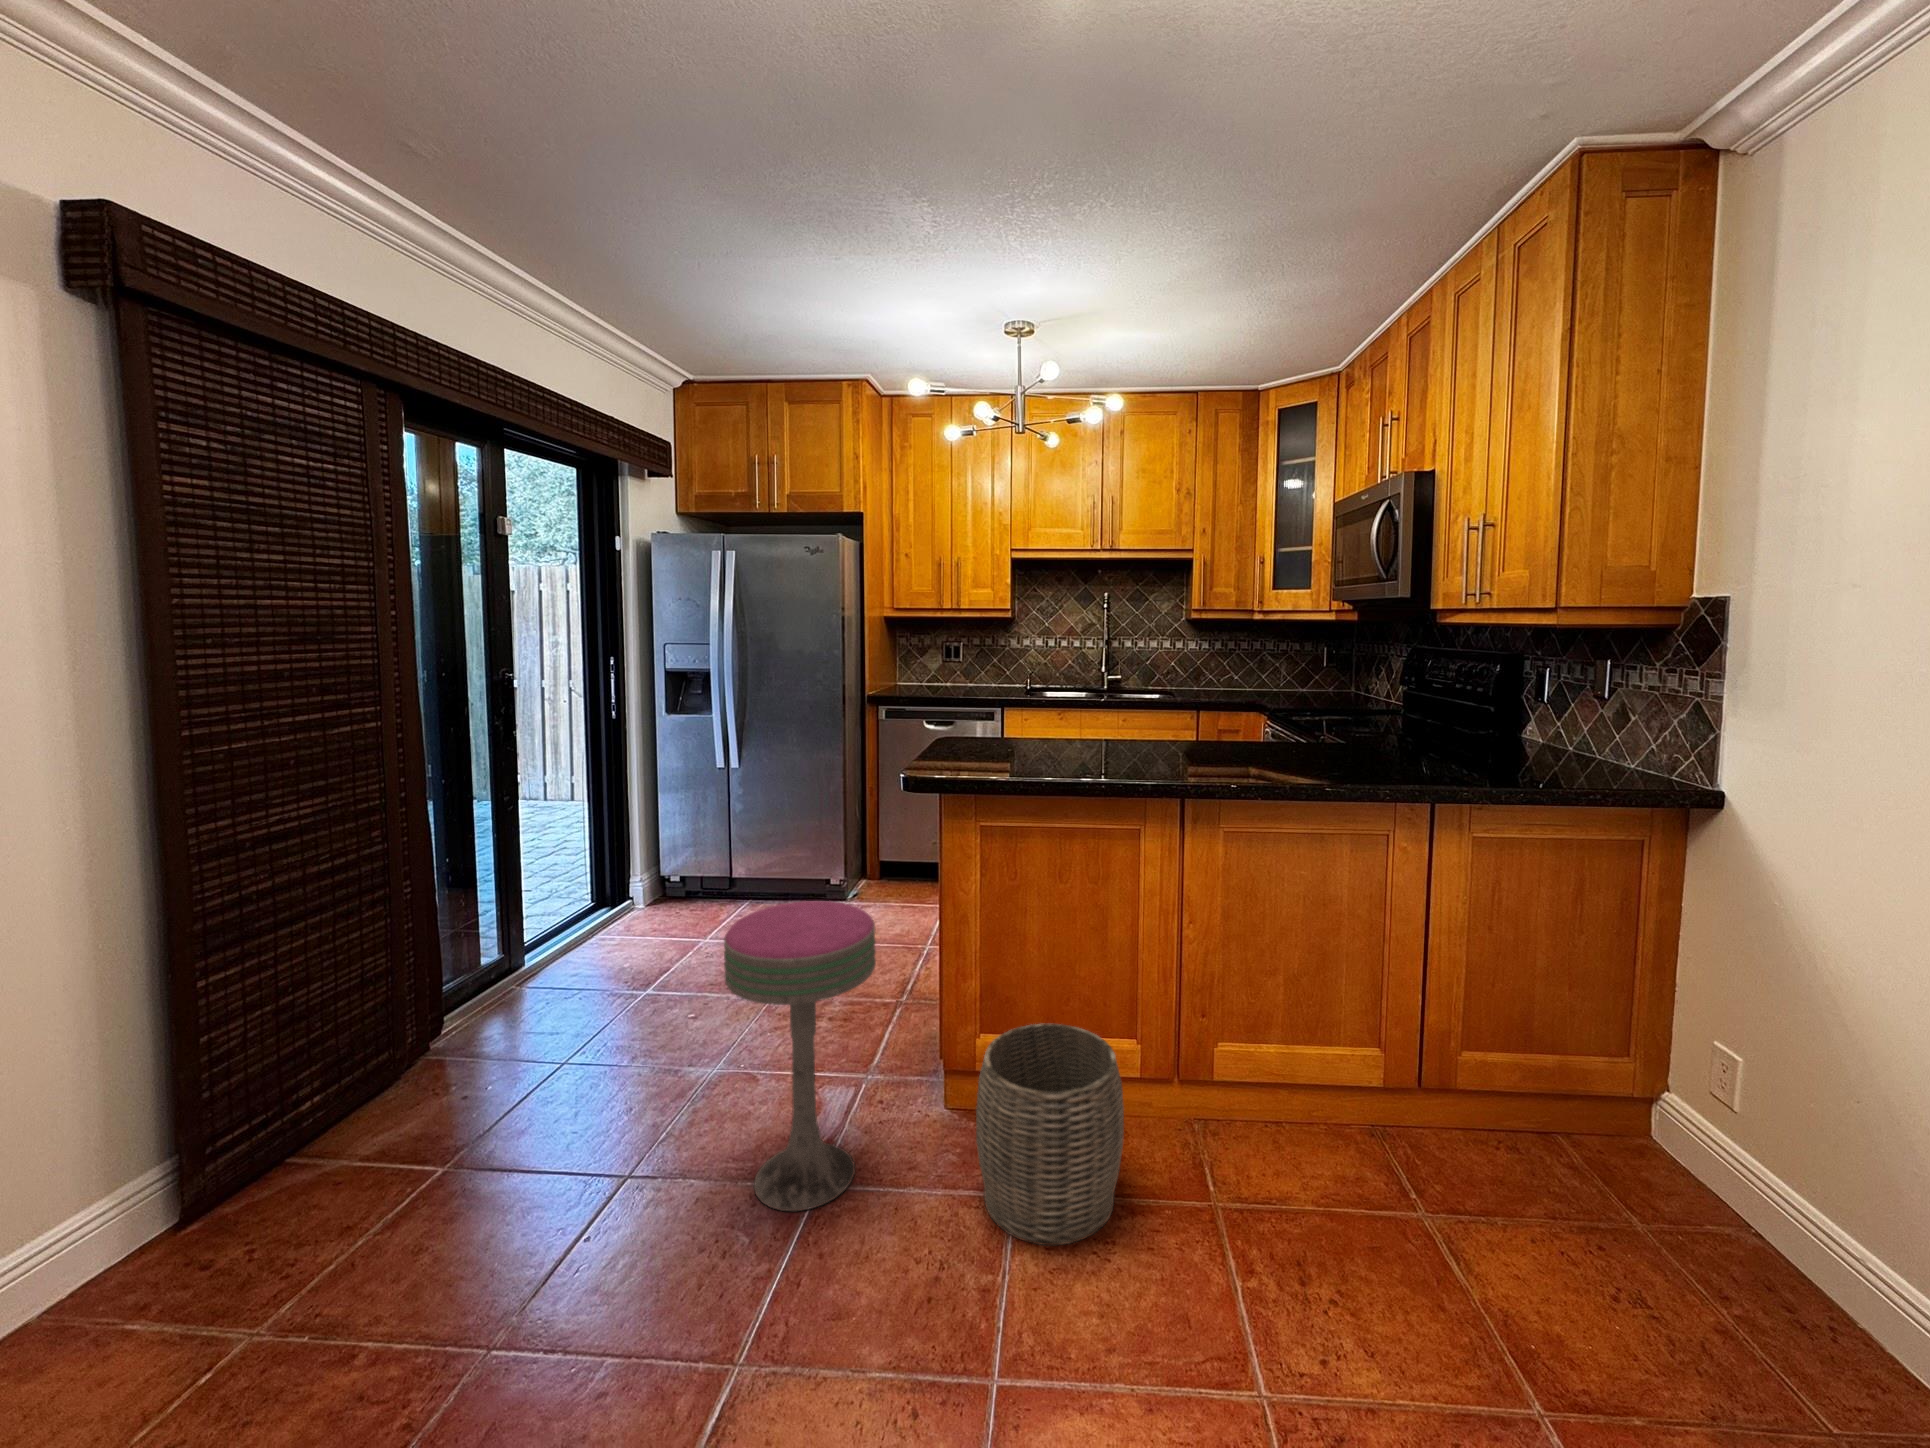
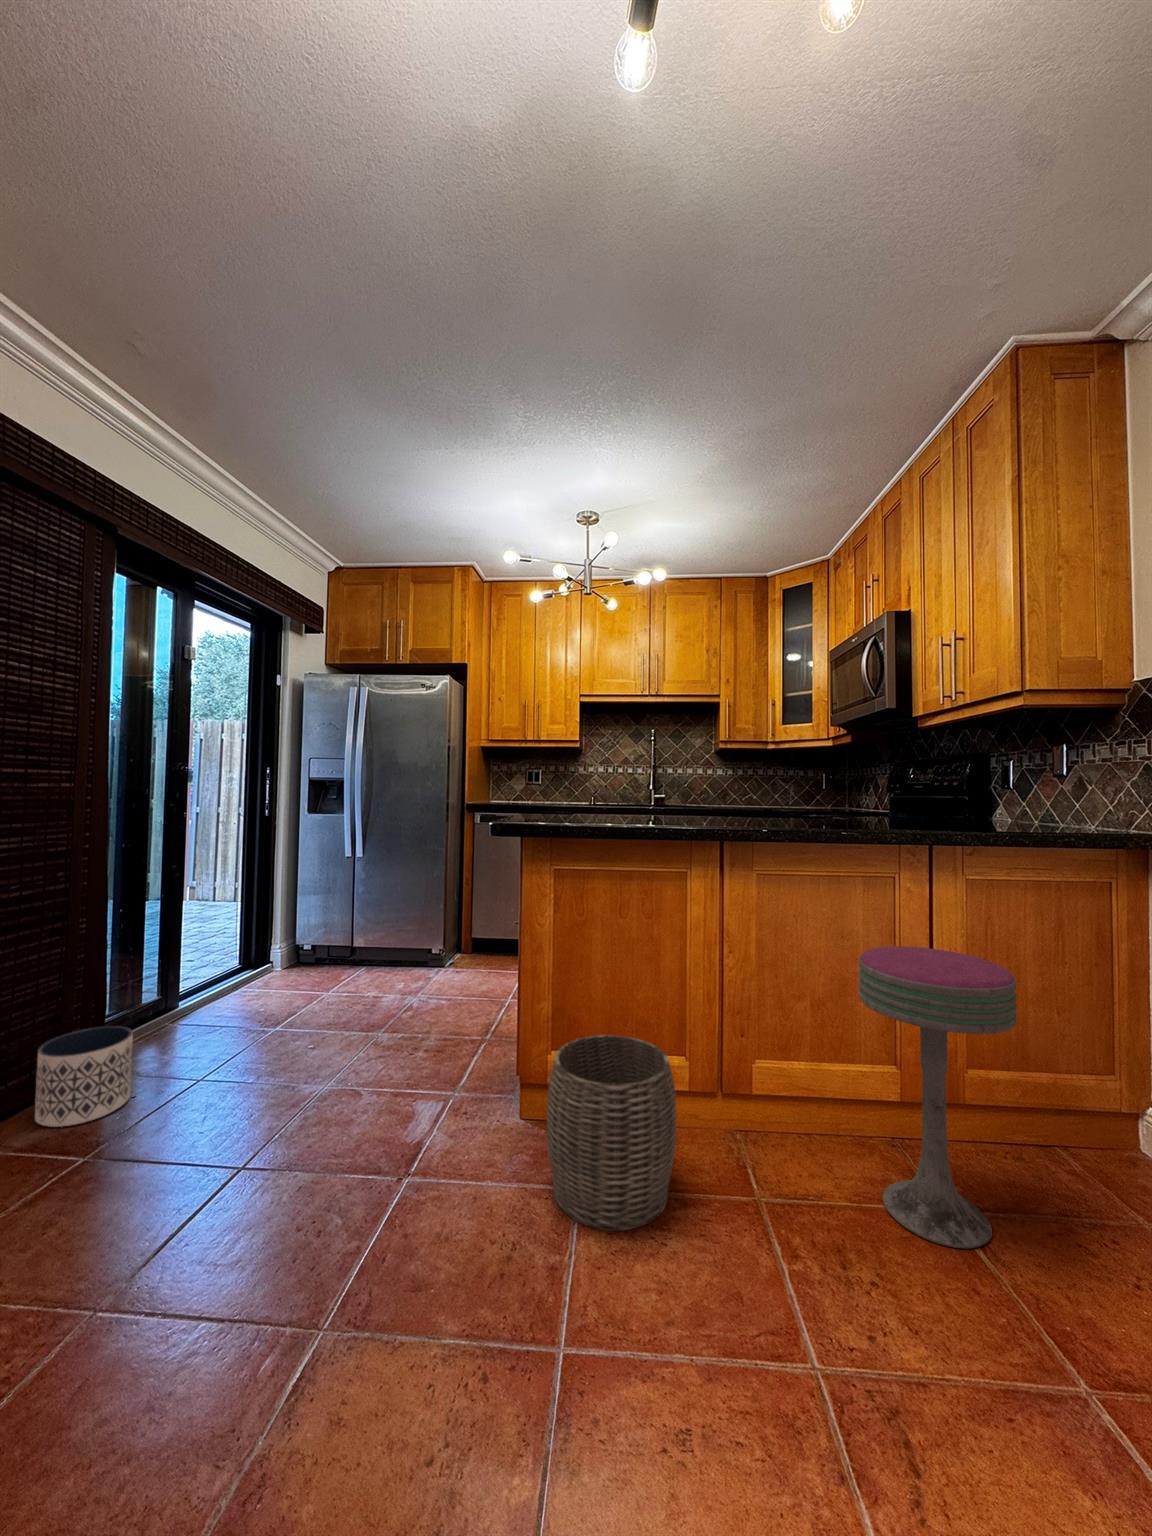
bar stool: present [724,901,876,1211] -> present [859,946,1017,1249]
planter: none [373,1009,484,1131] -> present [35,1026,133,1127]

